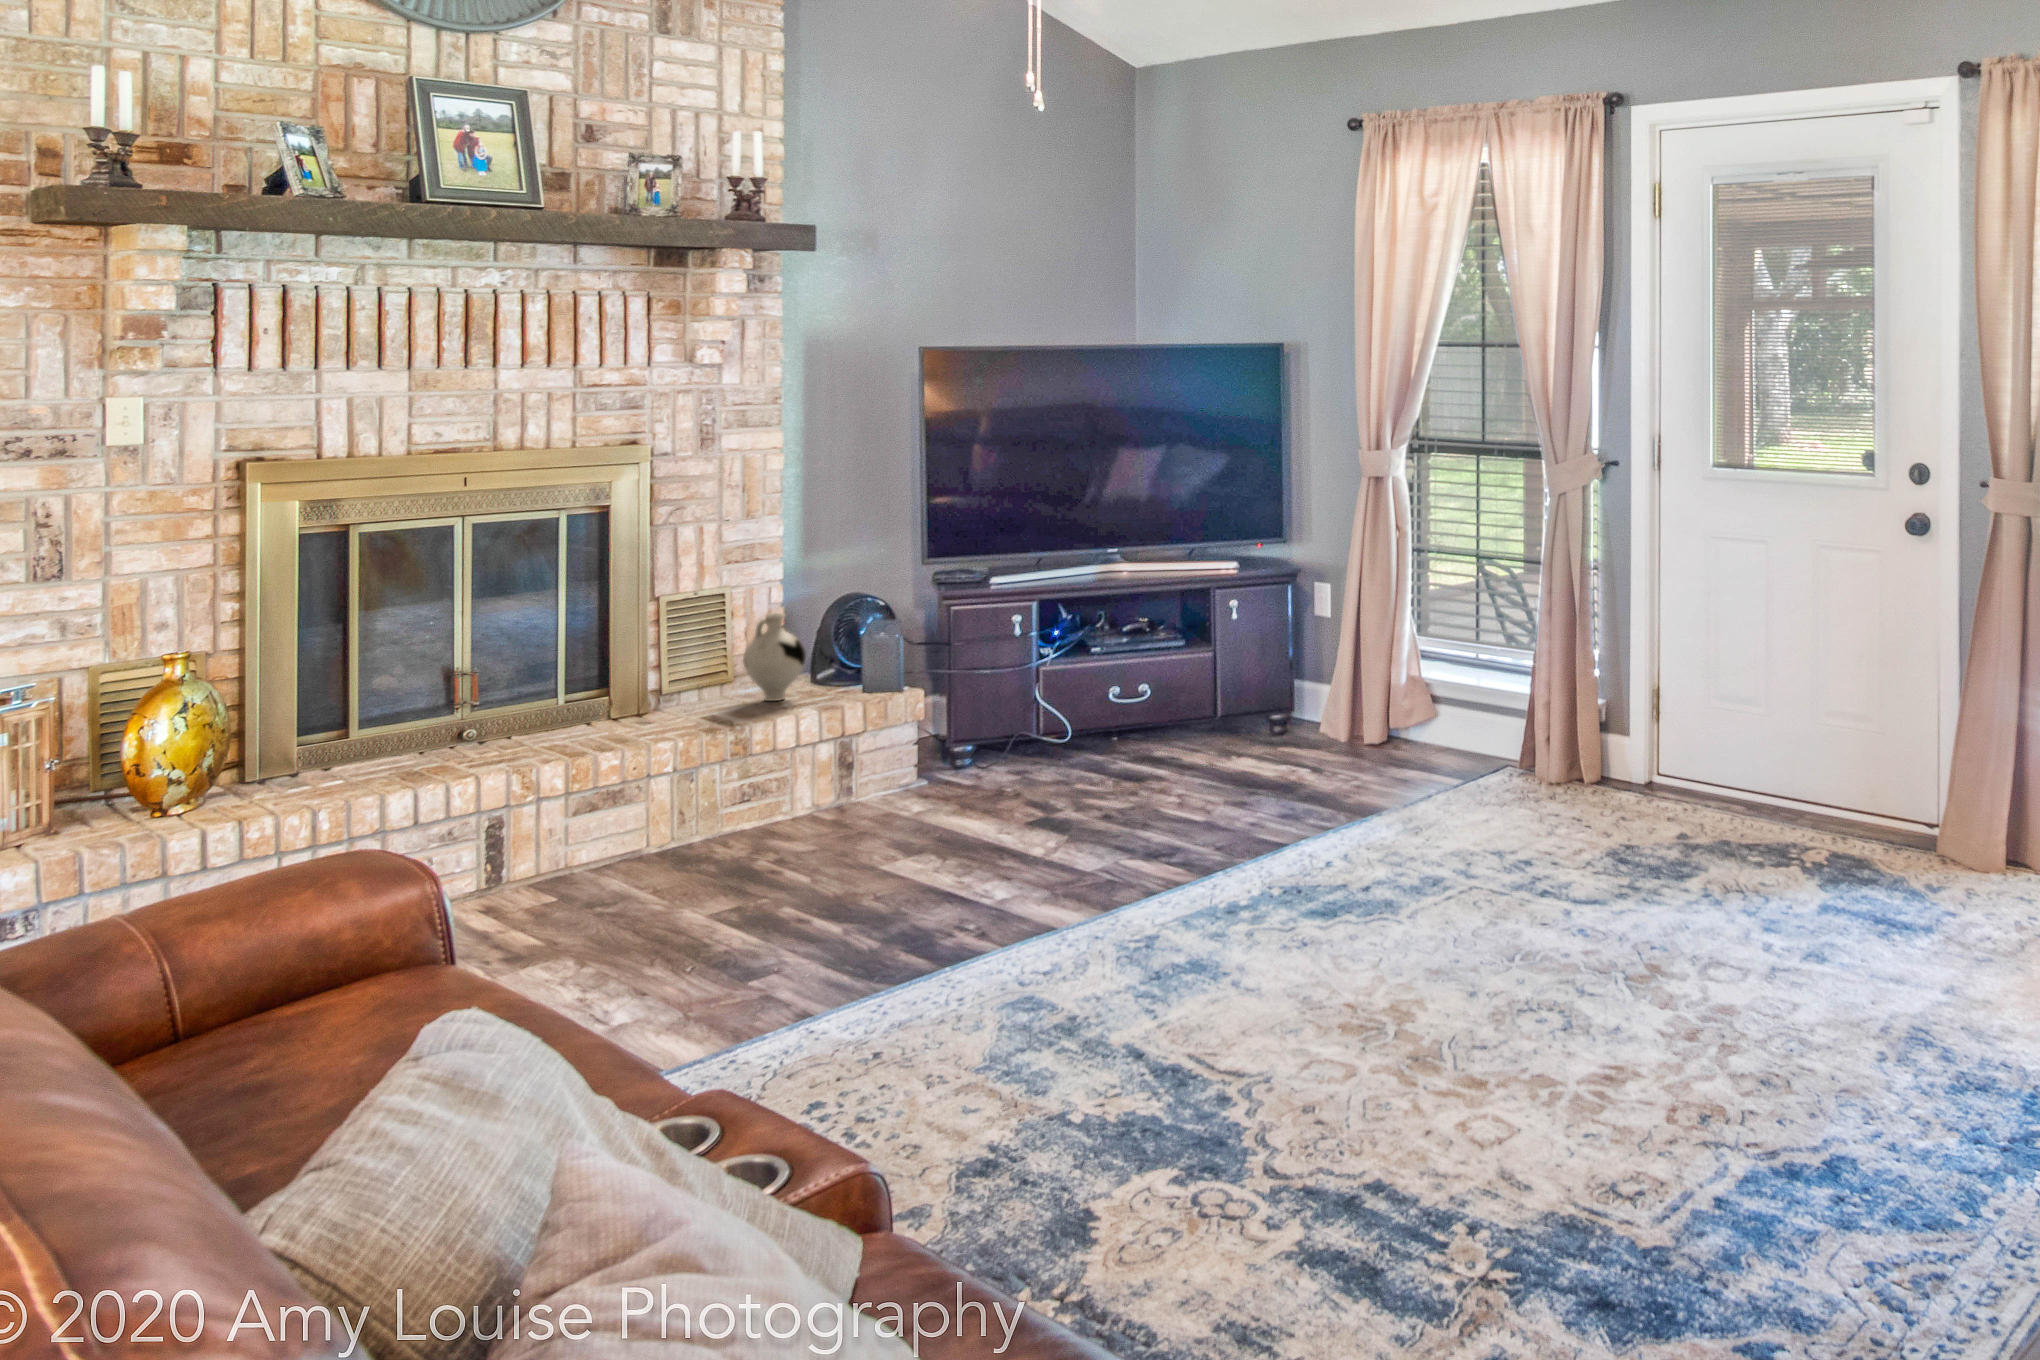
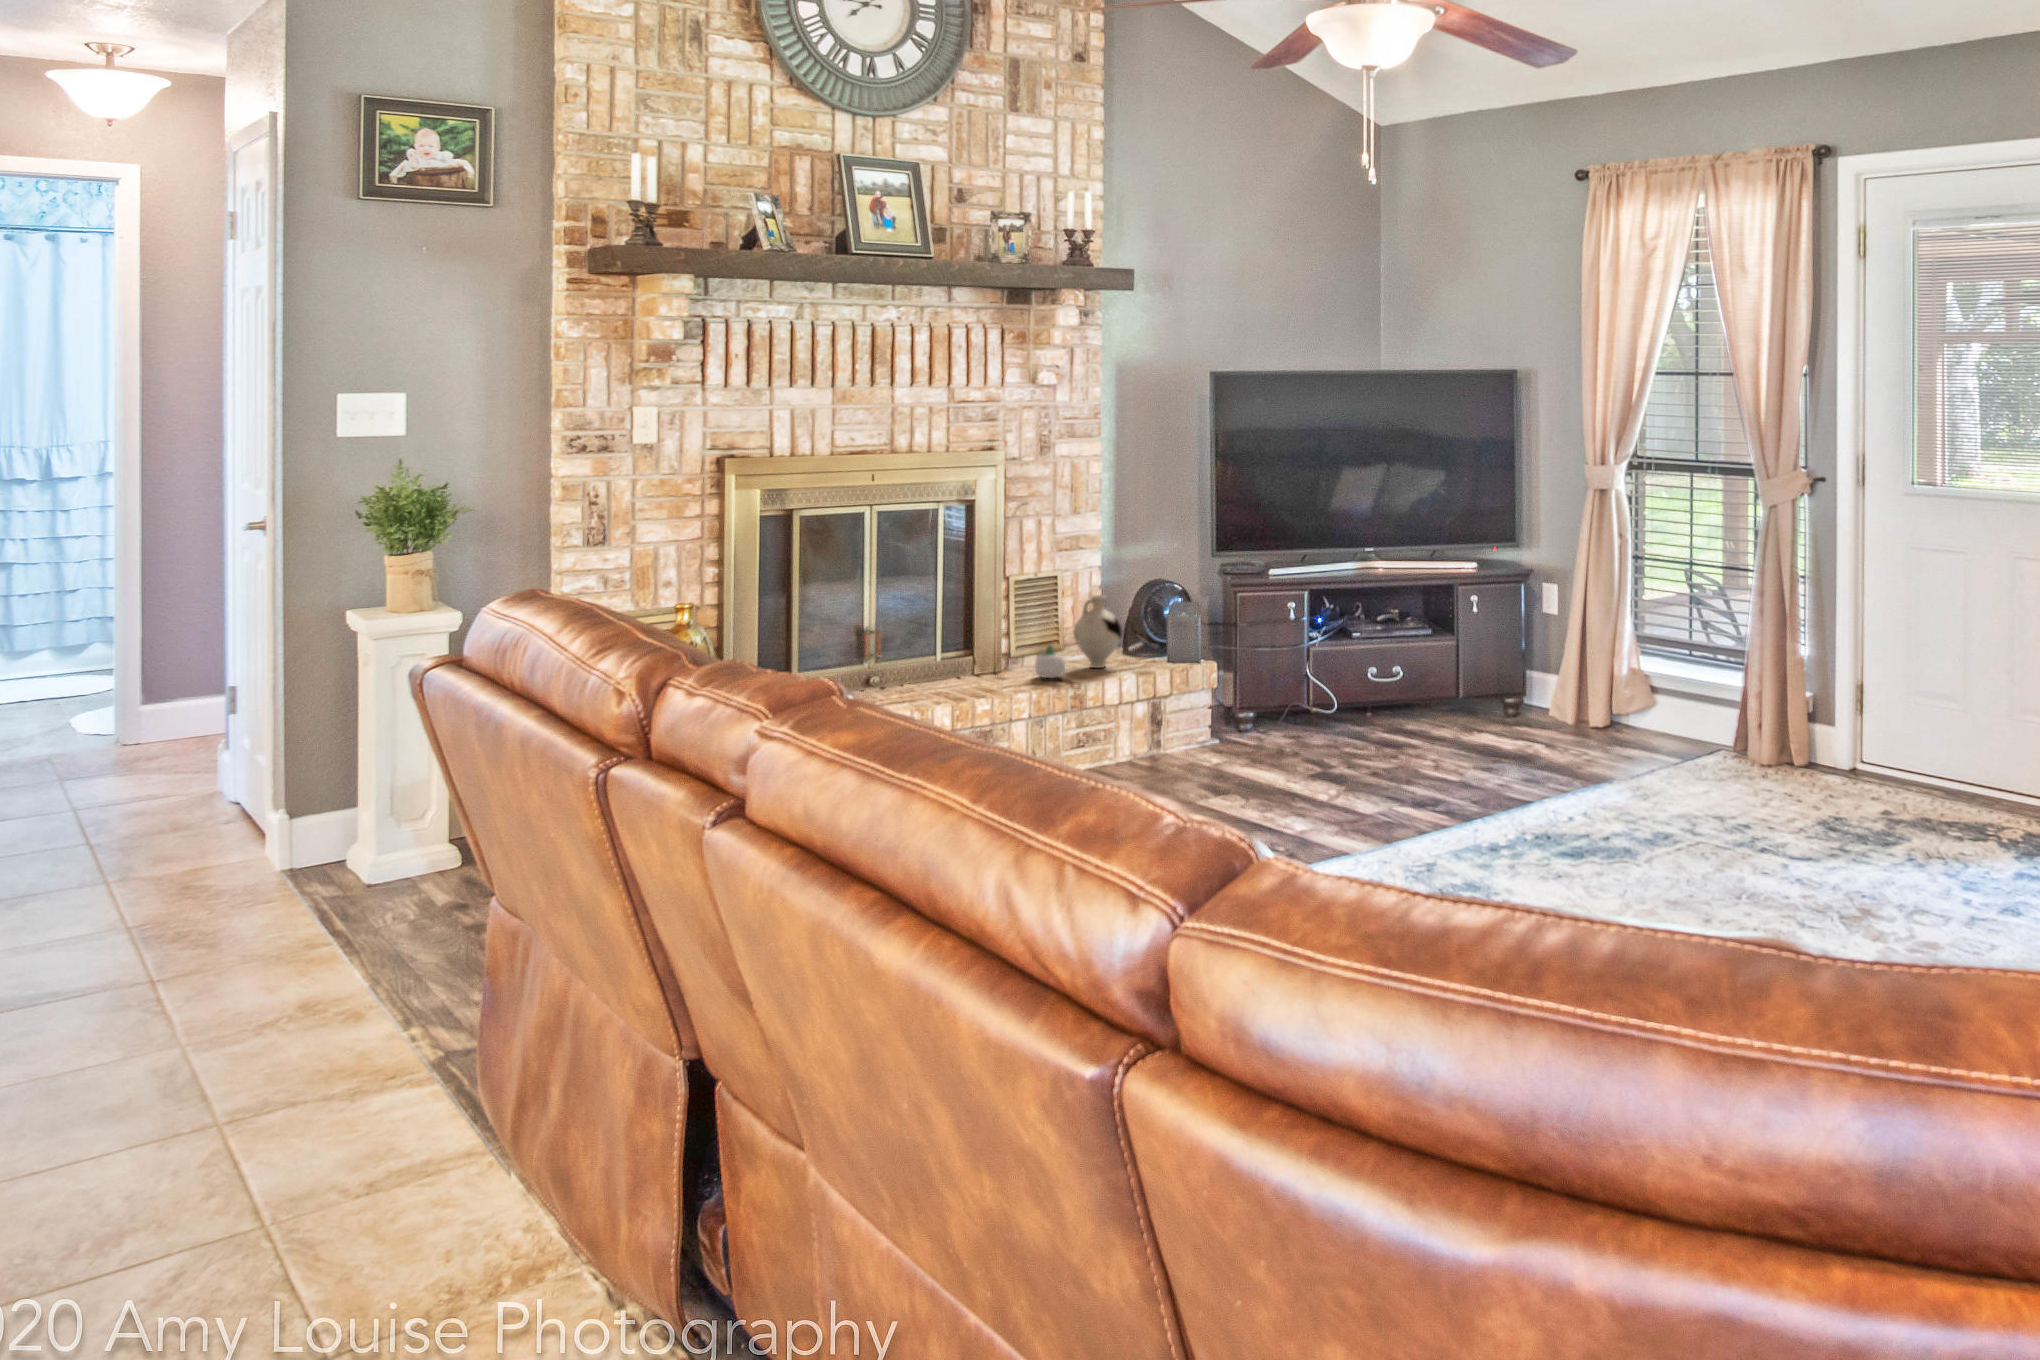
succulent planter: none [688,677,728,718] -> present [1035,645,1065,678]

